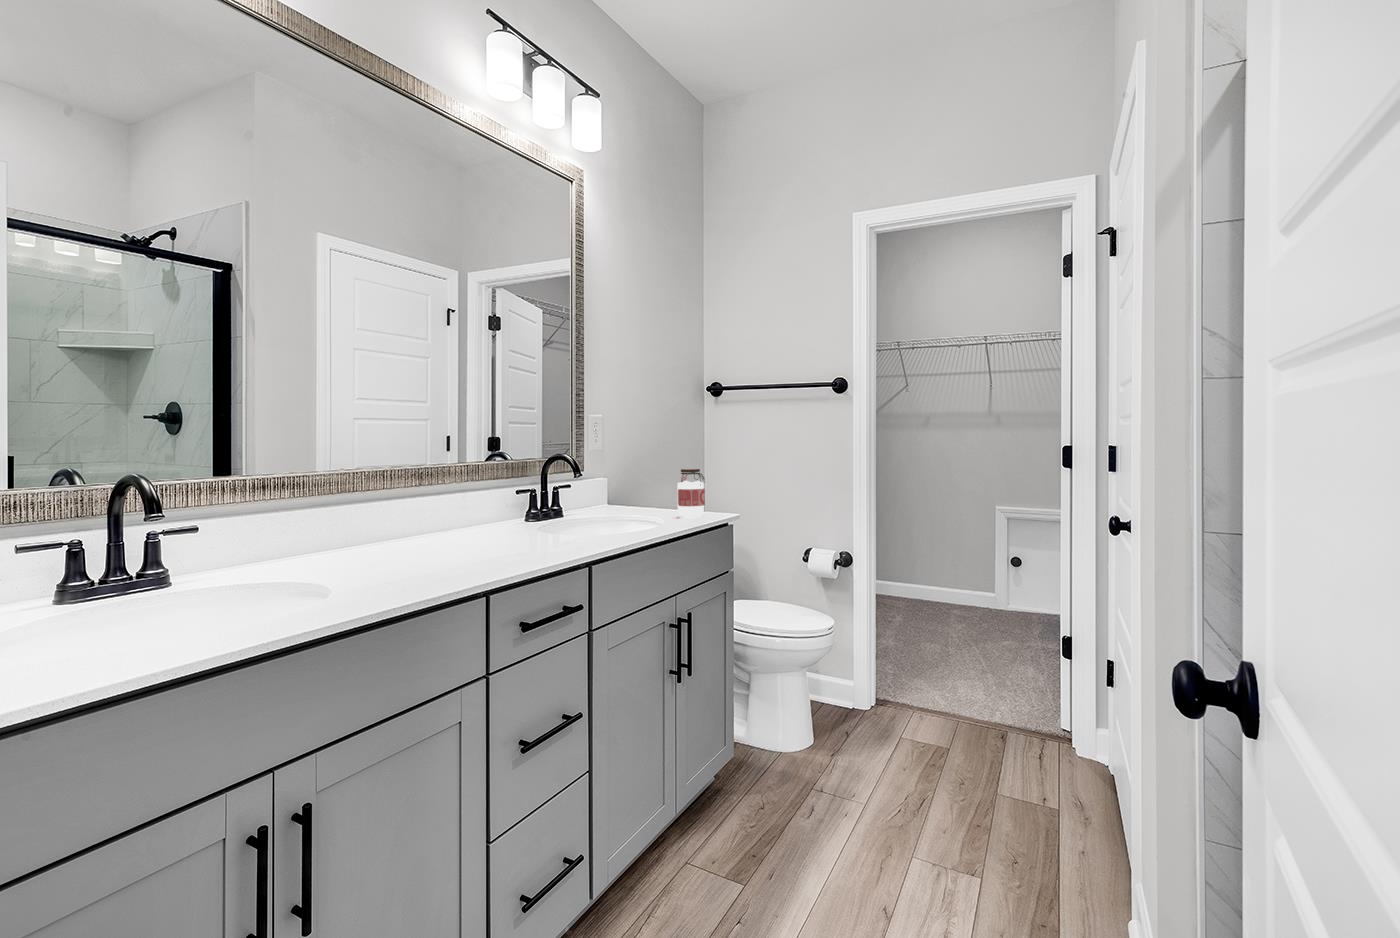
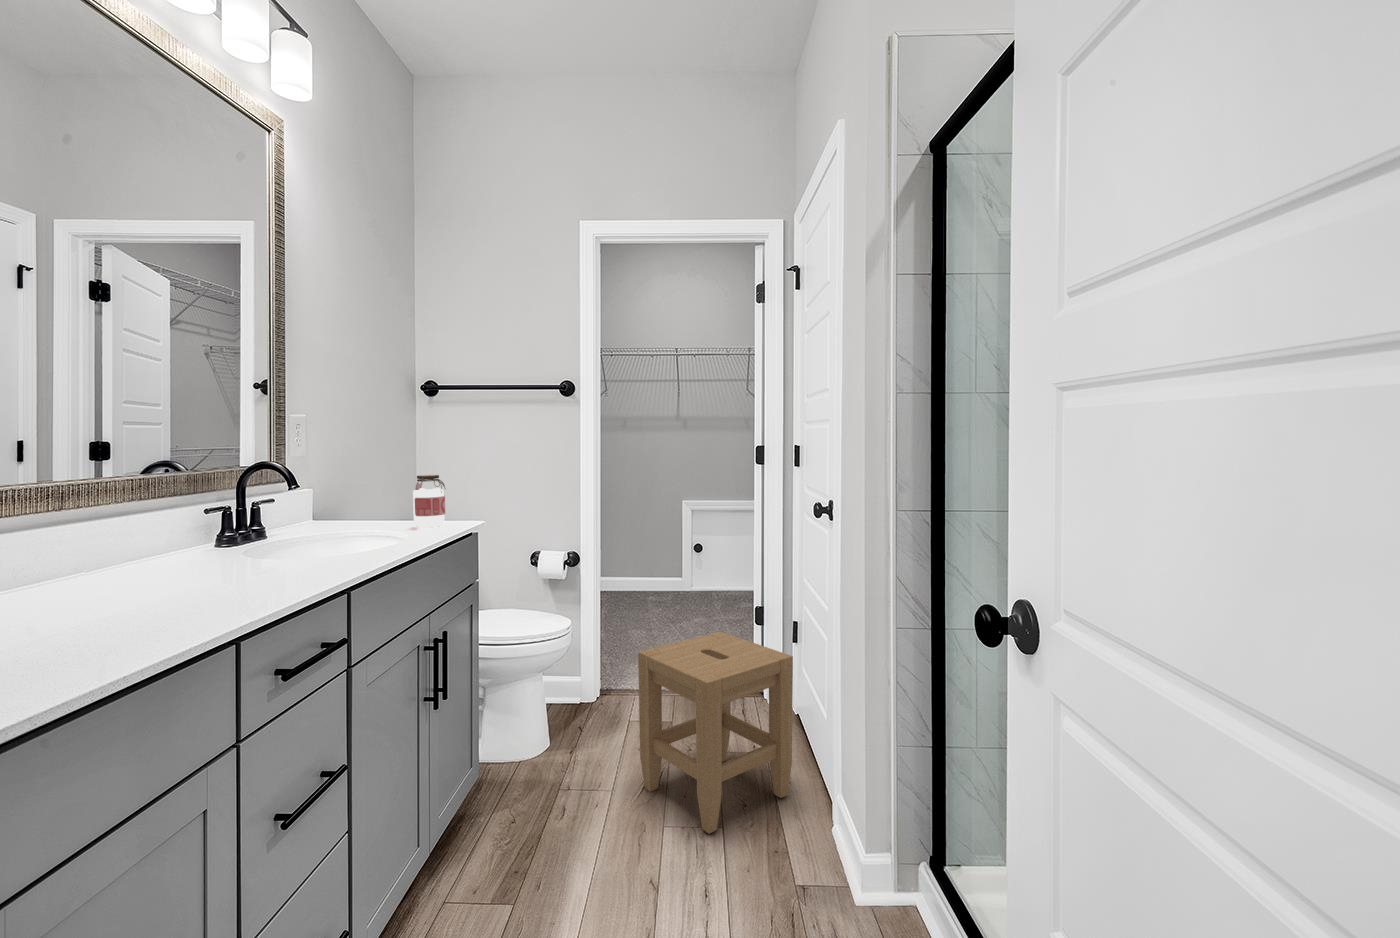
stool: none [893,654,1080,877] -> present [638,631,793,833]

